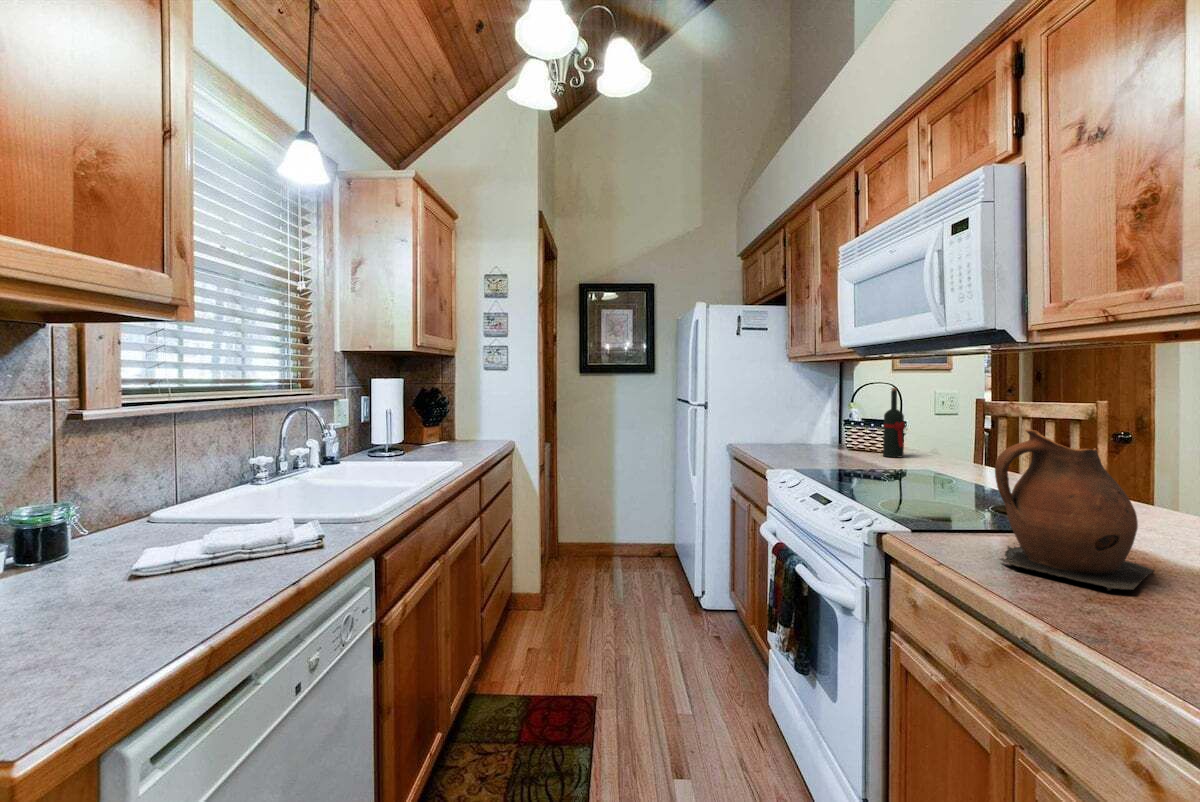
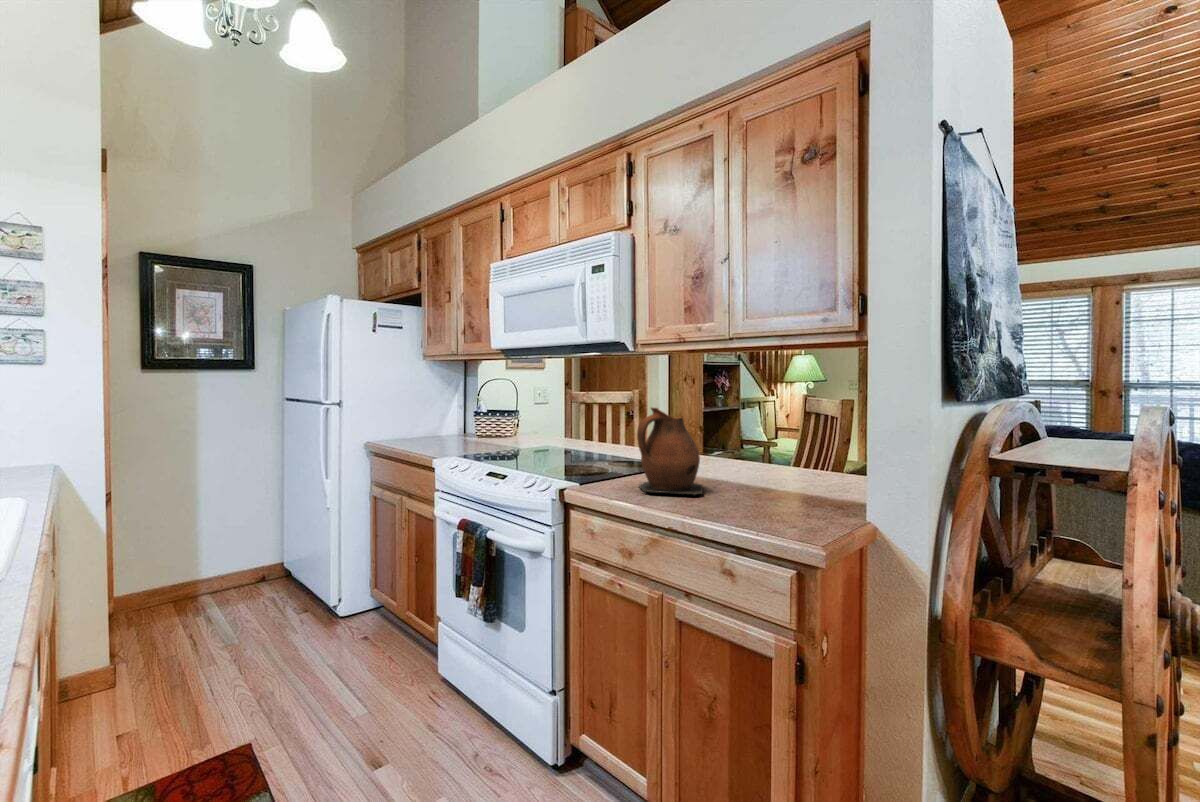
wine bottle: present [883,388,905,458] -> none [511,385,527,443]

